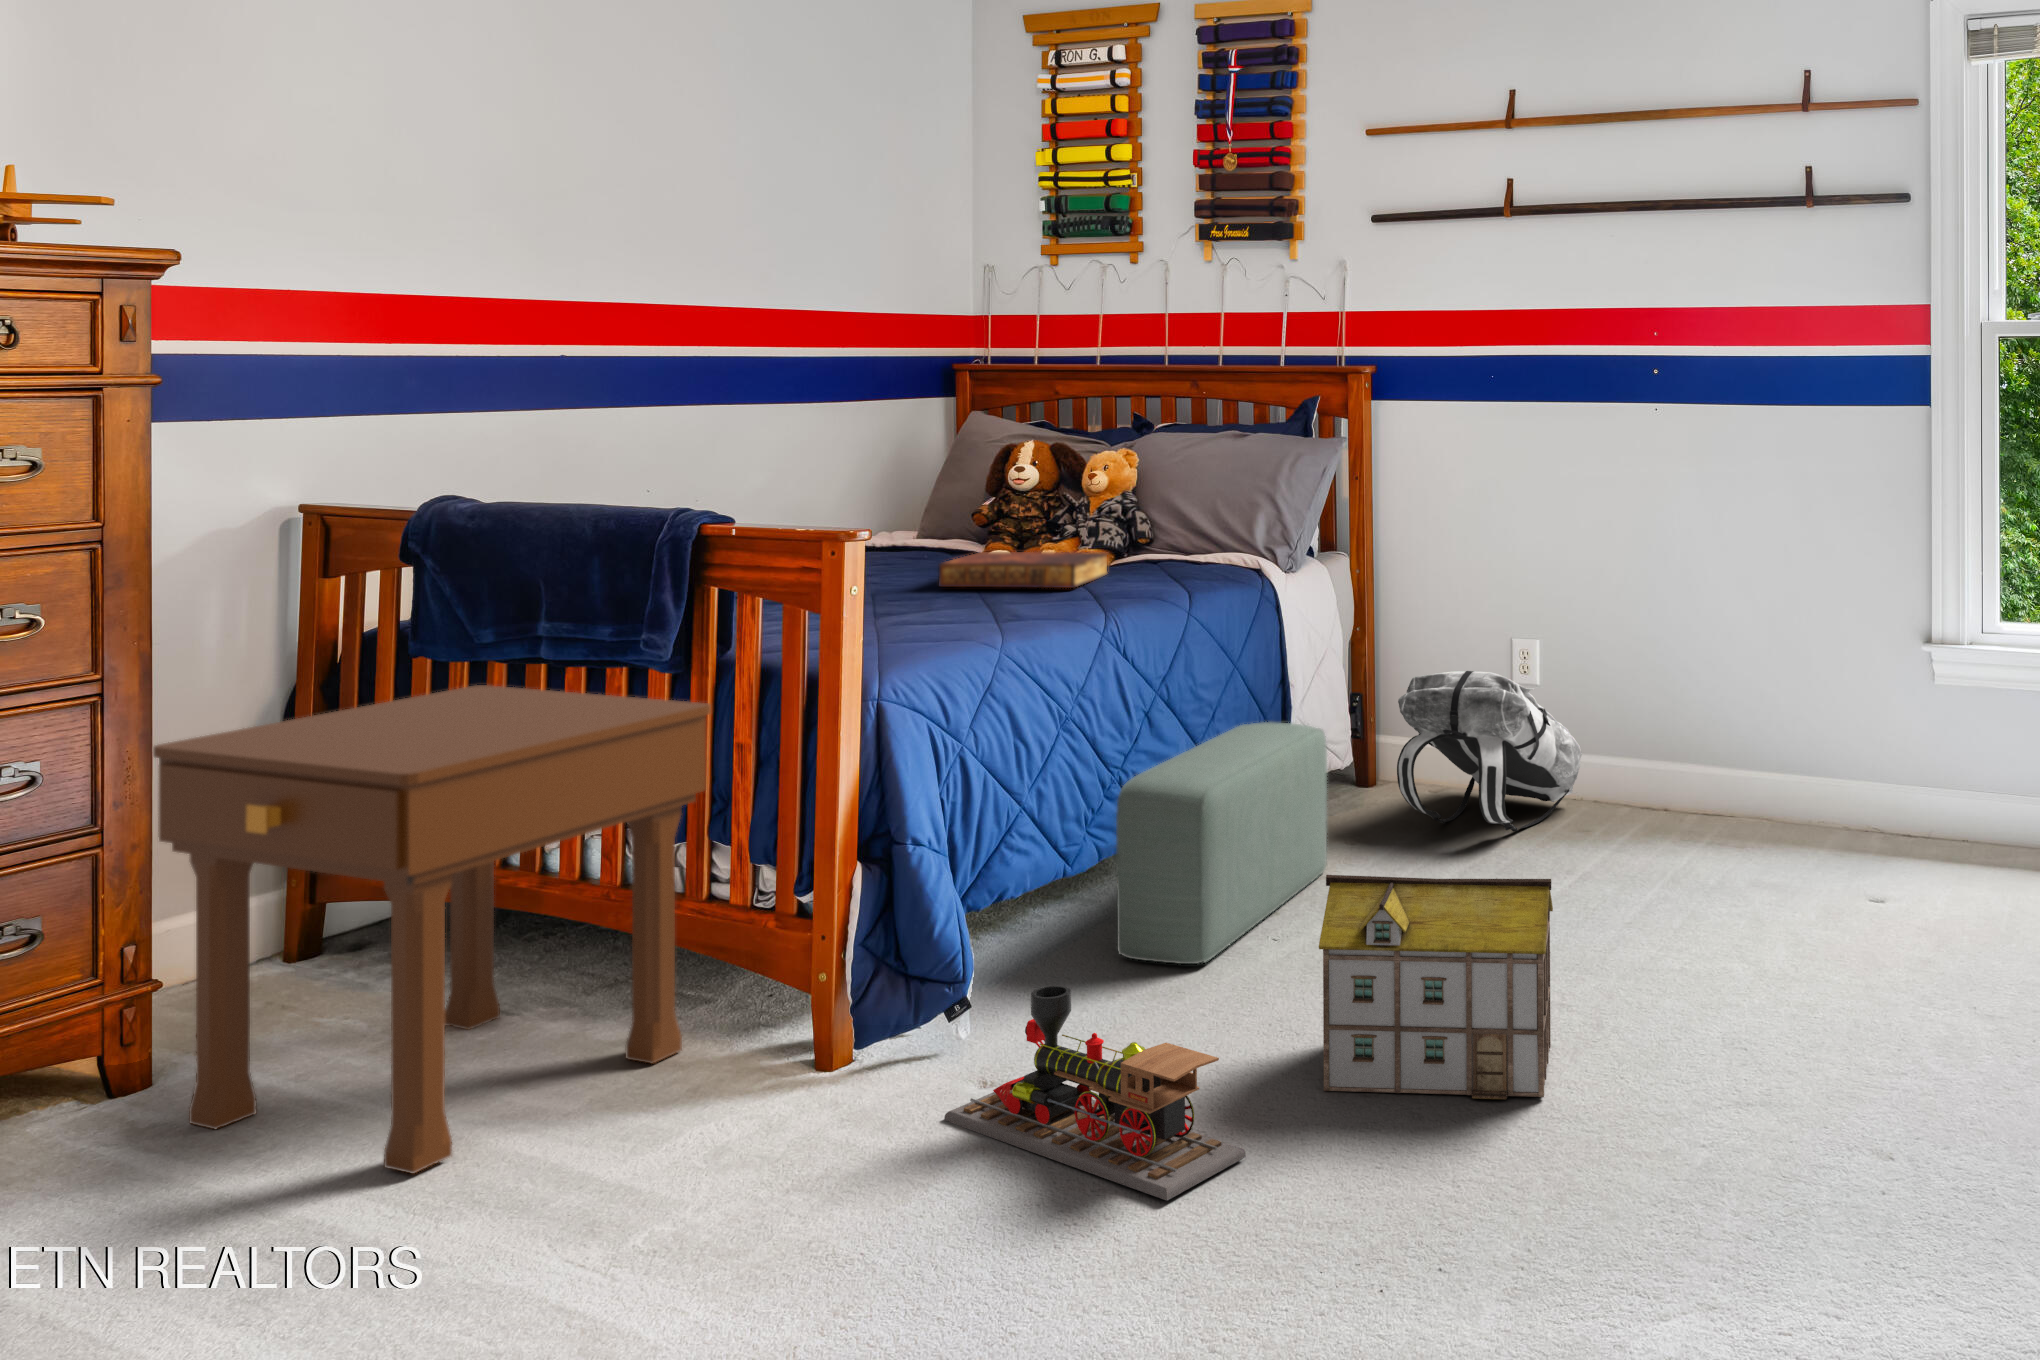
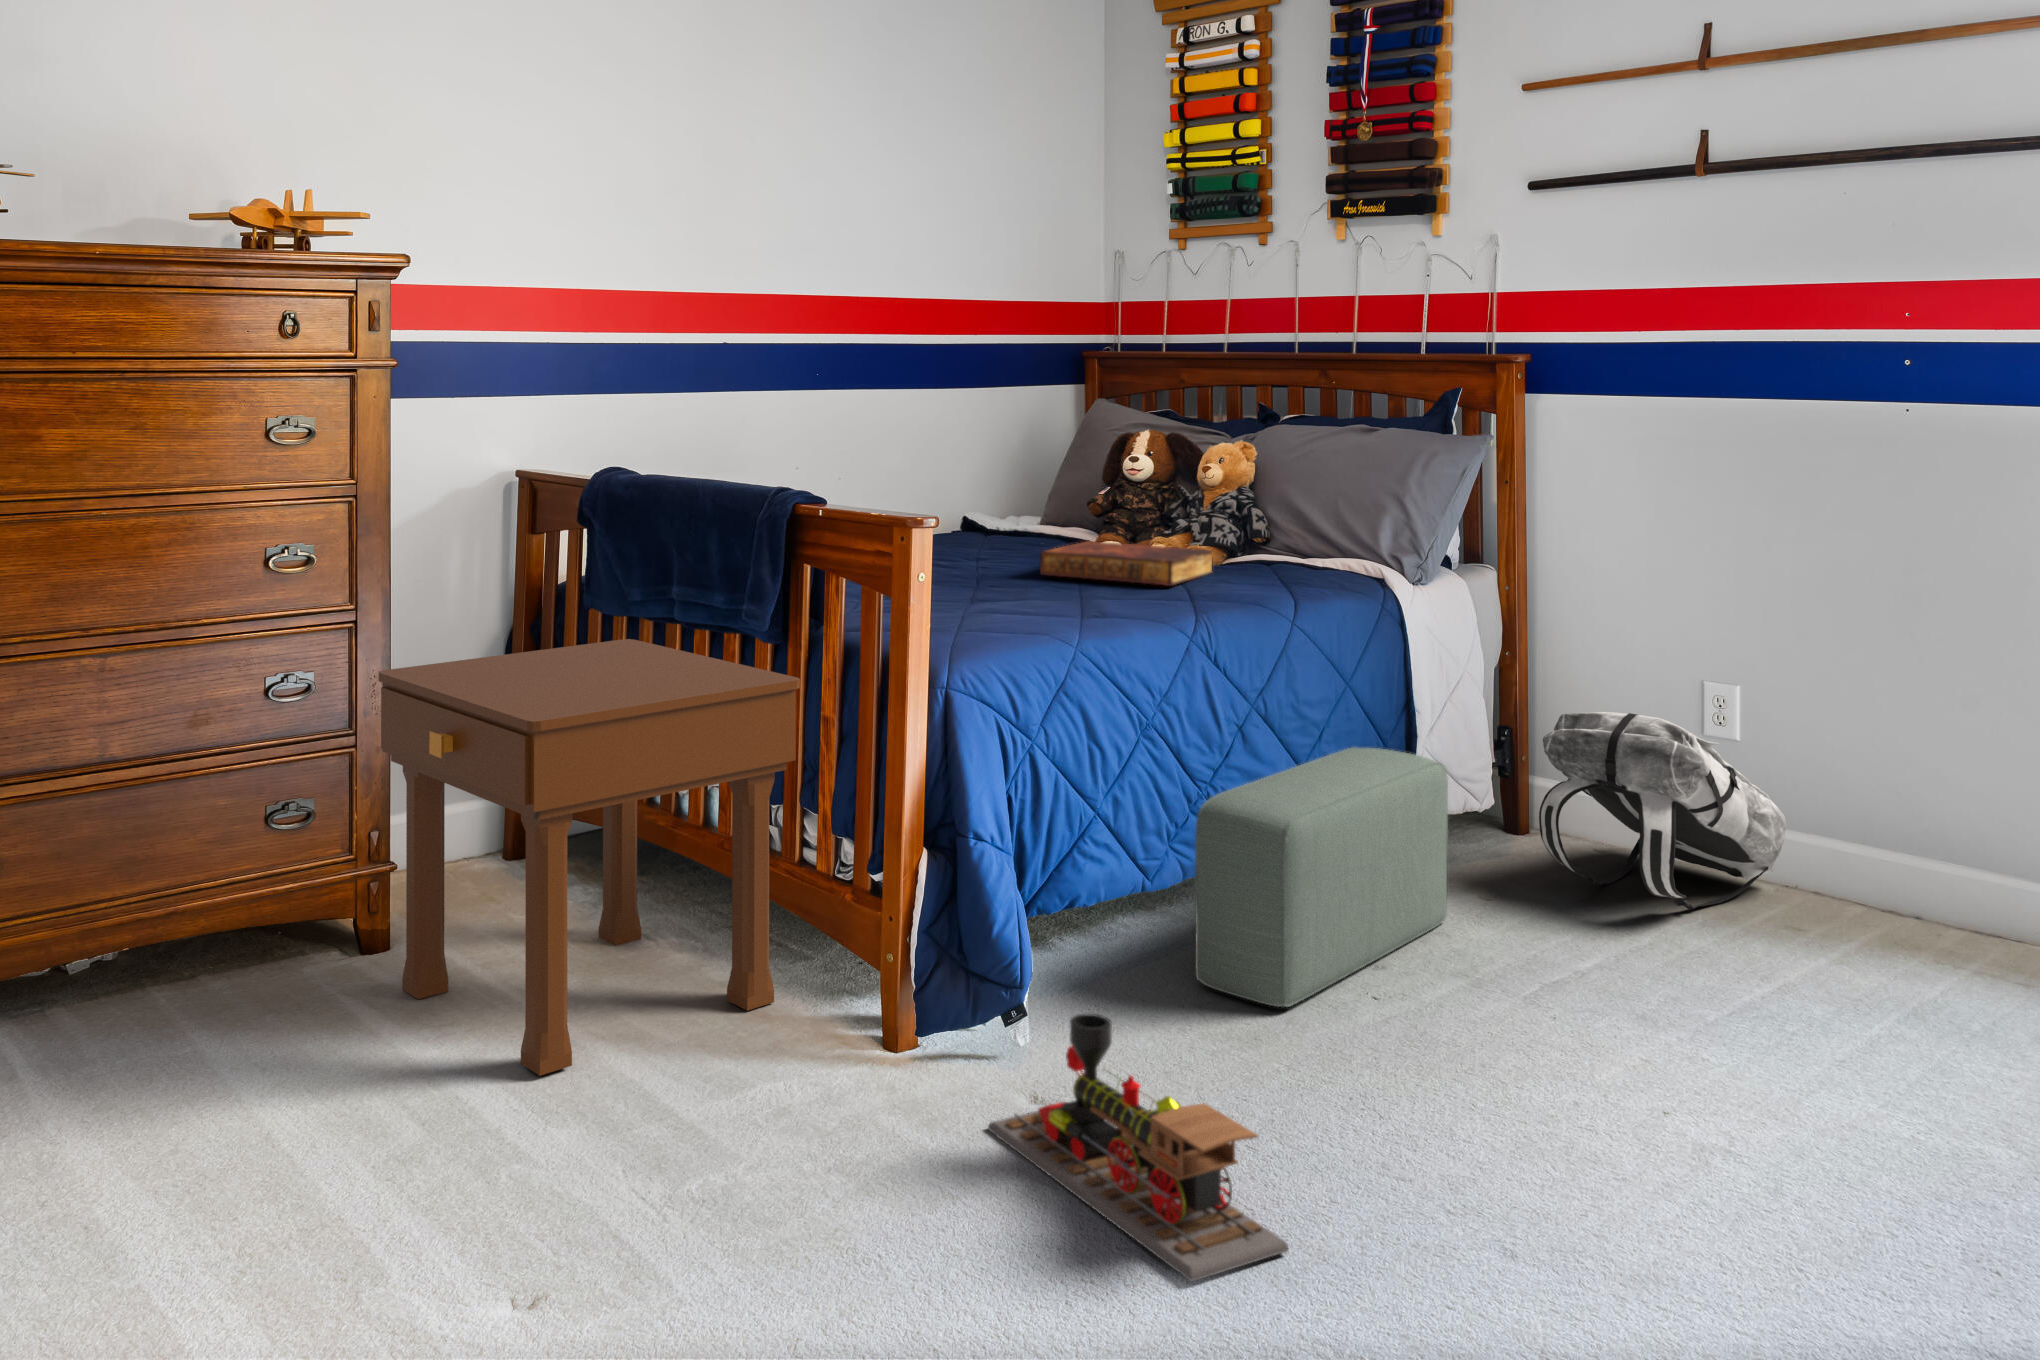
toy house: present [1319,875,1553,1099] -> none [1389,944,1698,1266]

